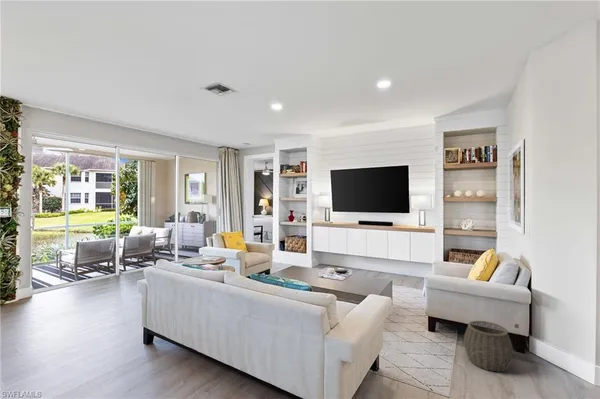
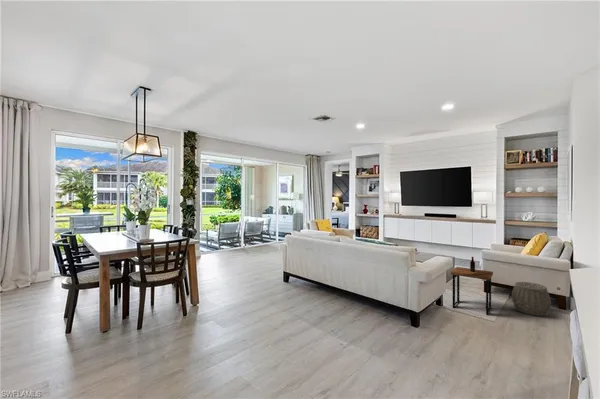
side table: none [388,292,442,379] -> present [451,257,493,315]

